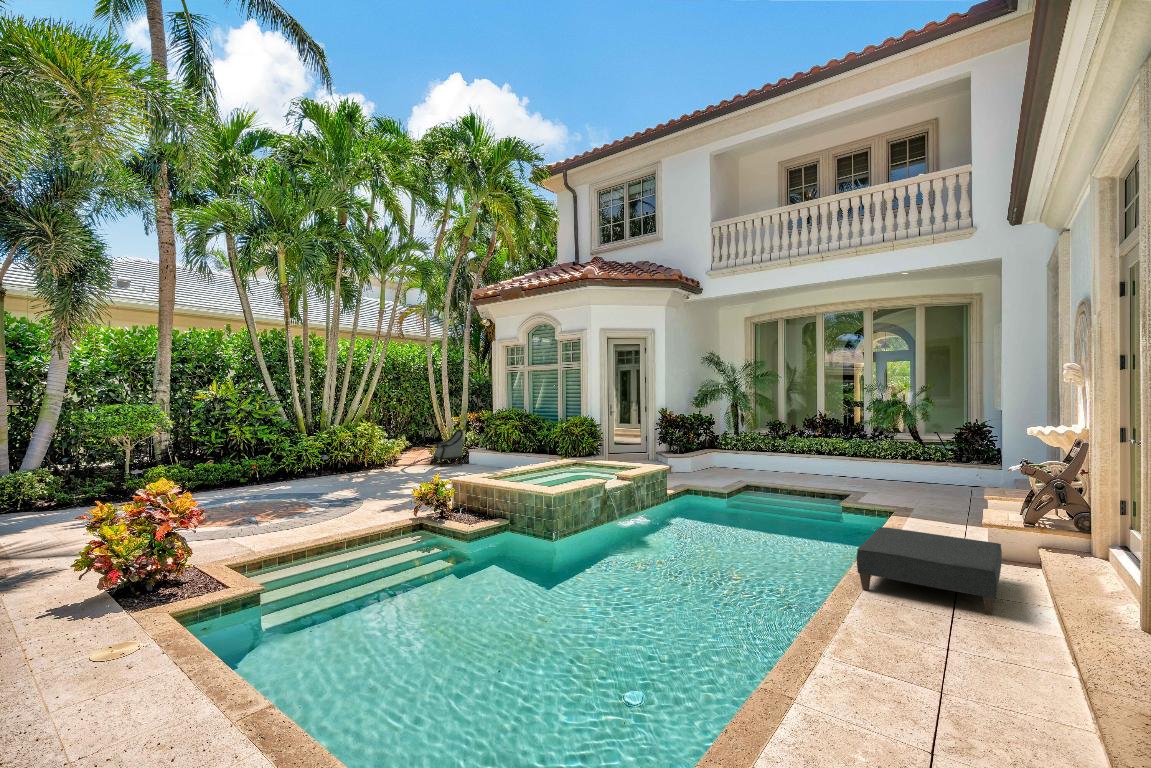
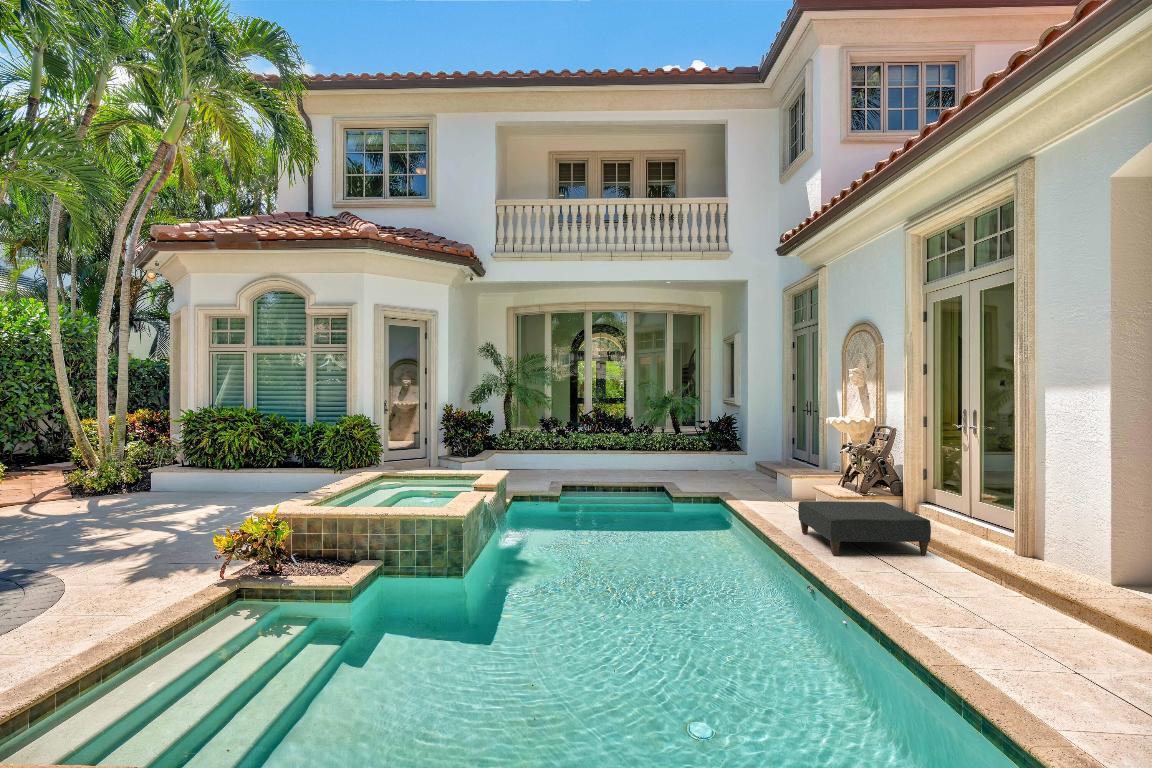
armchair: present [434,429,463,467] -> none [70,441,135,505]

